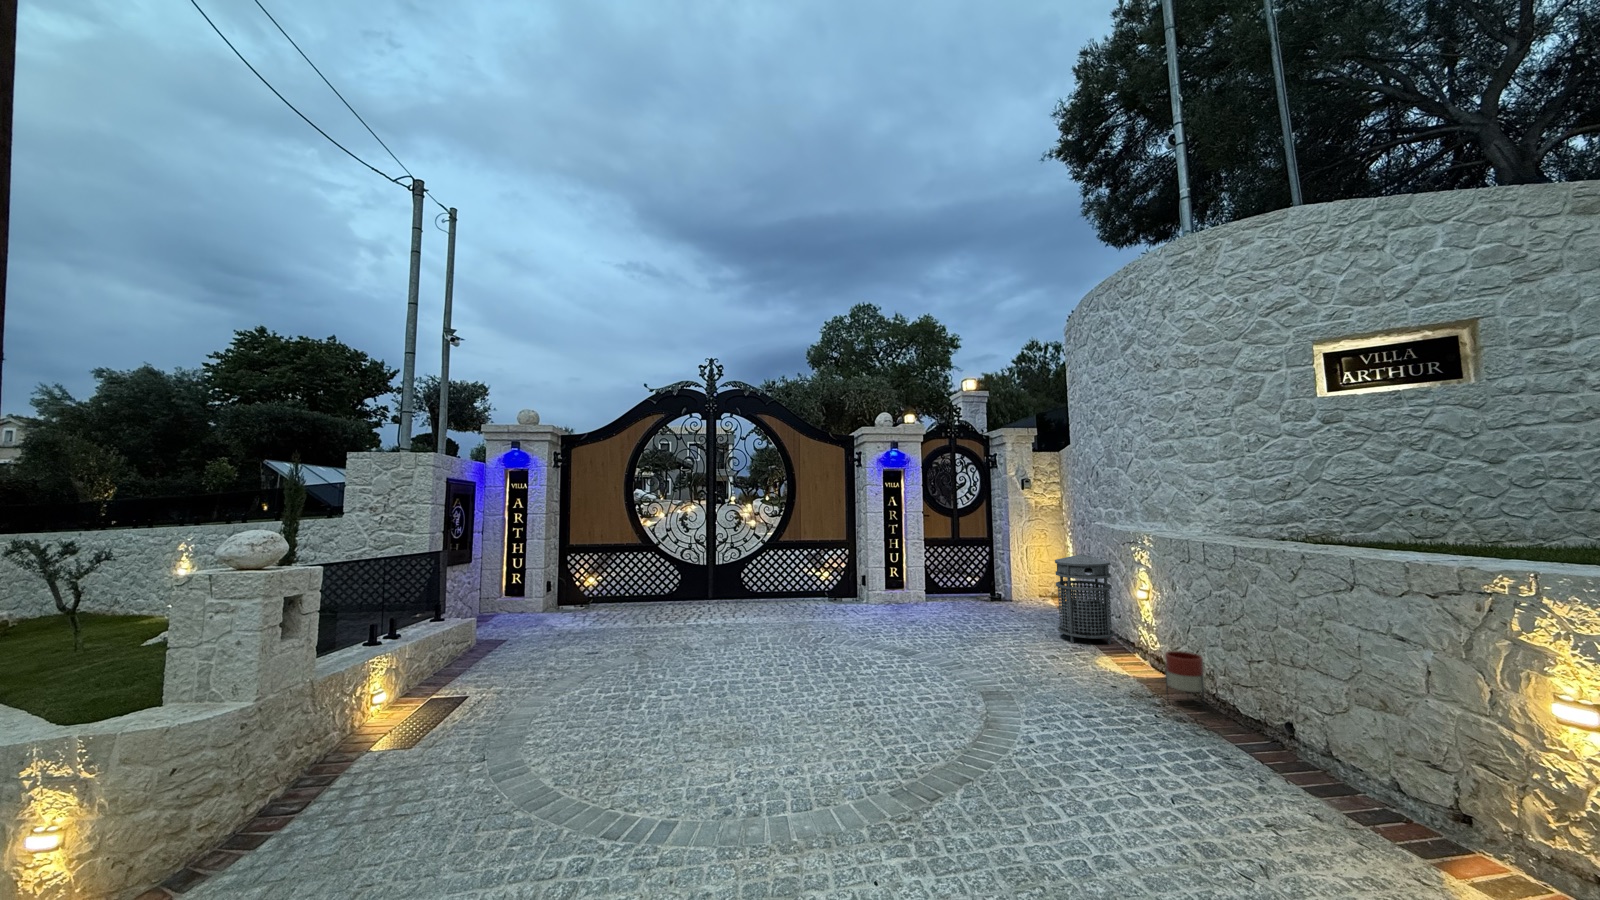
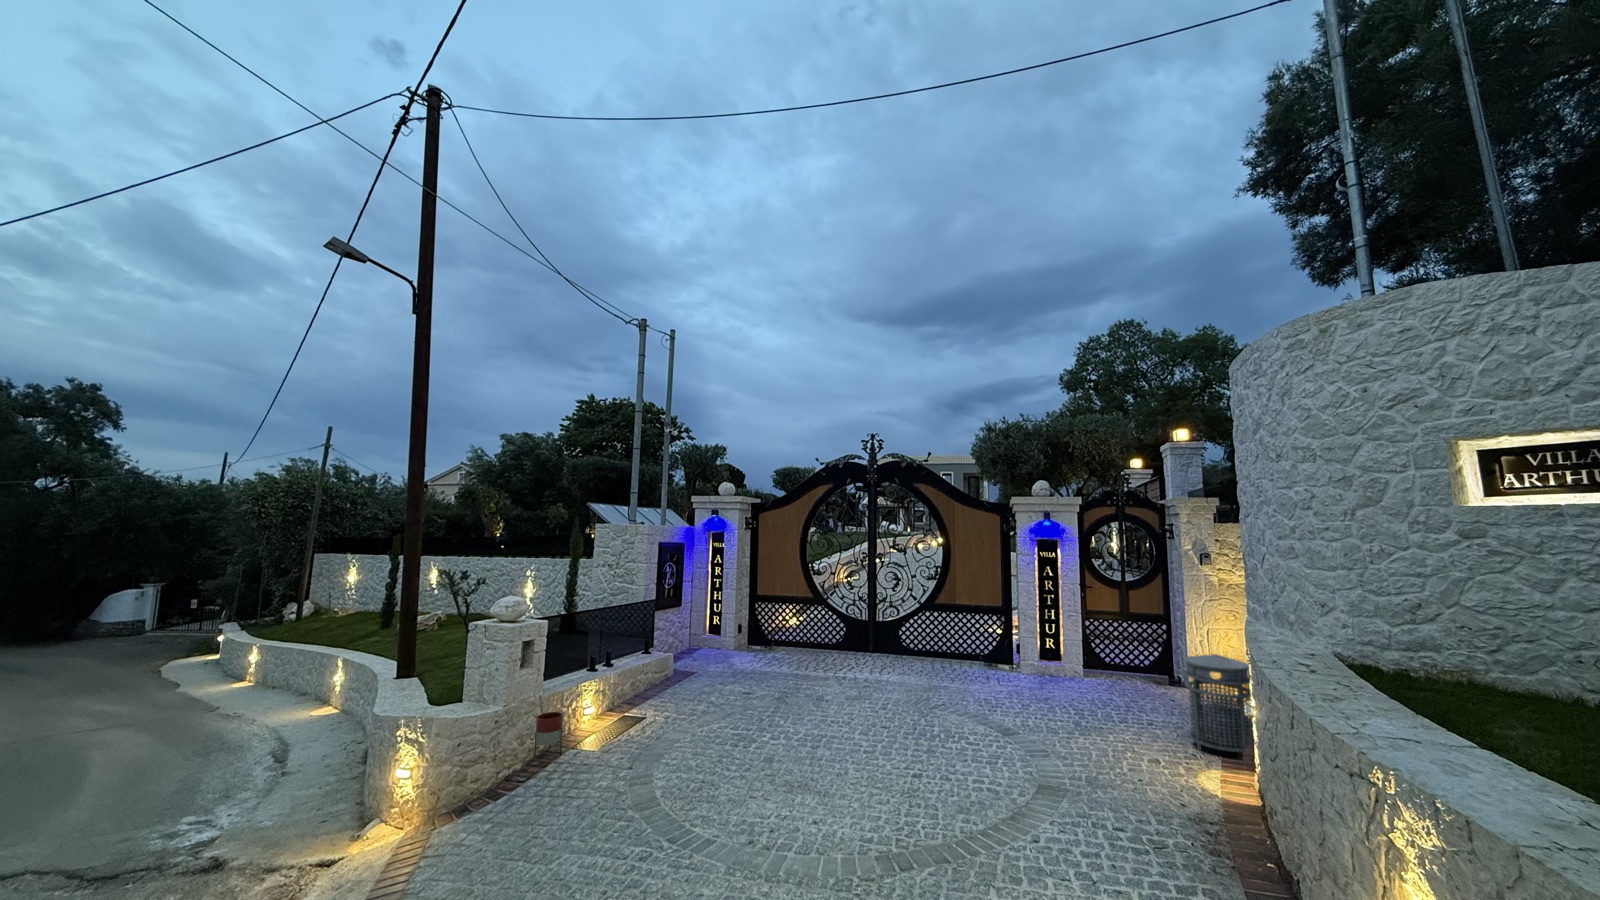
planter: present [1165,651,1205,709] -> present [534,712,563,758]

